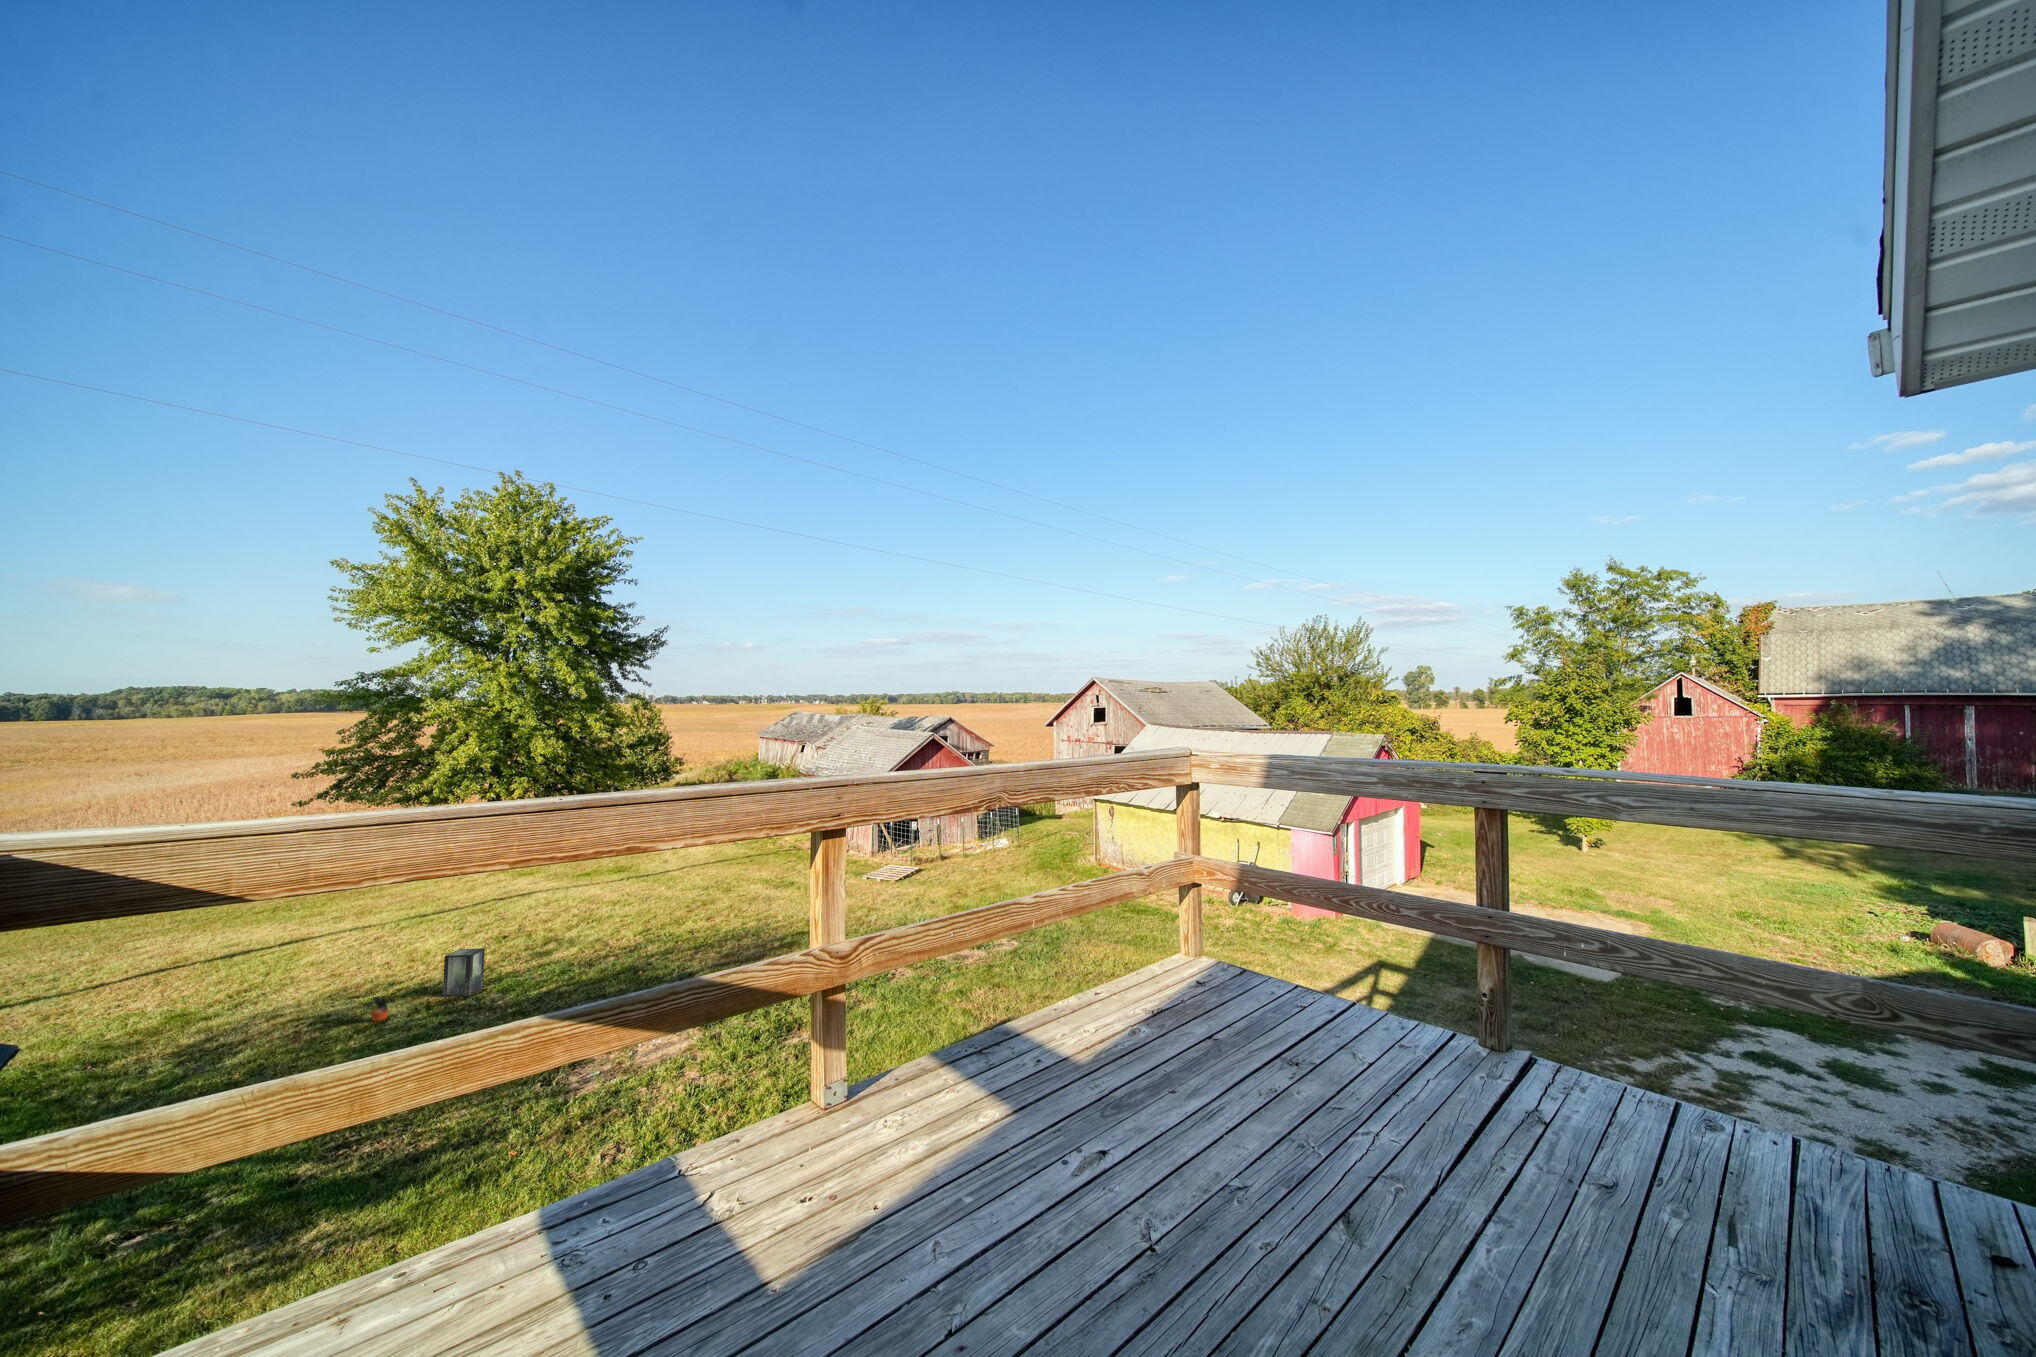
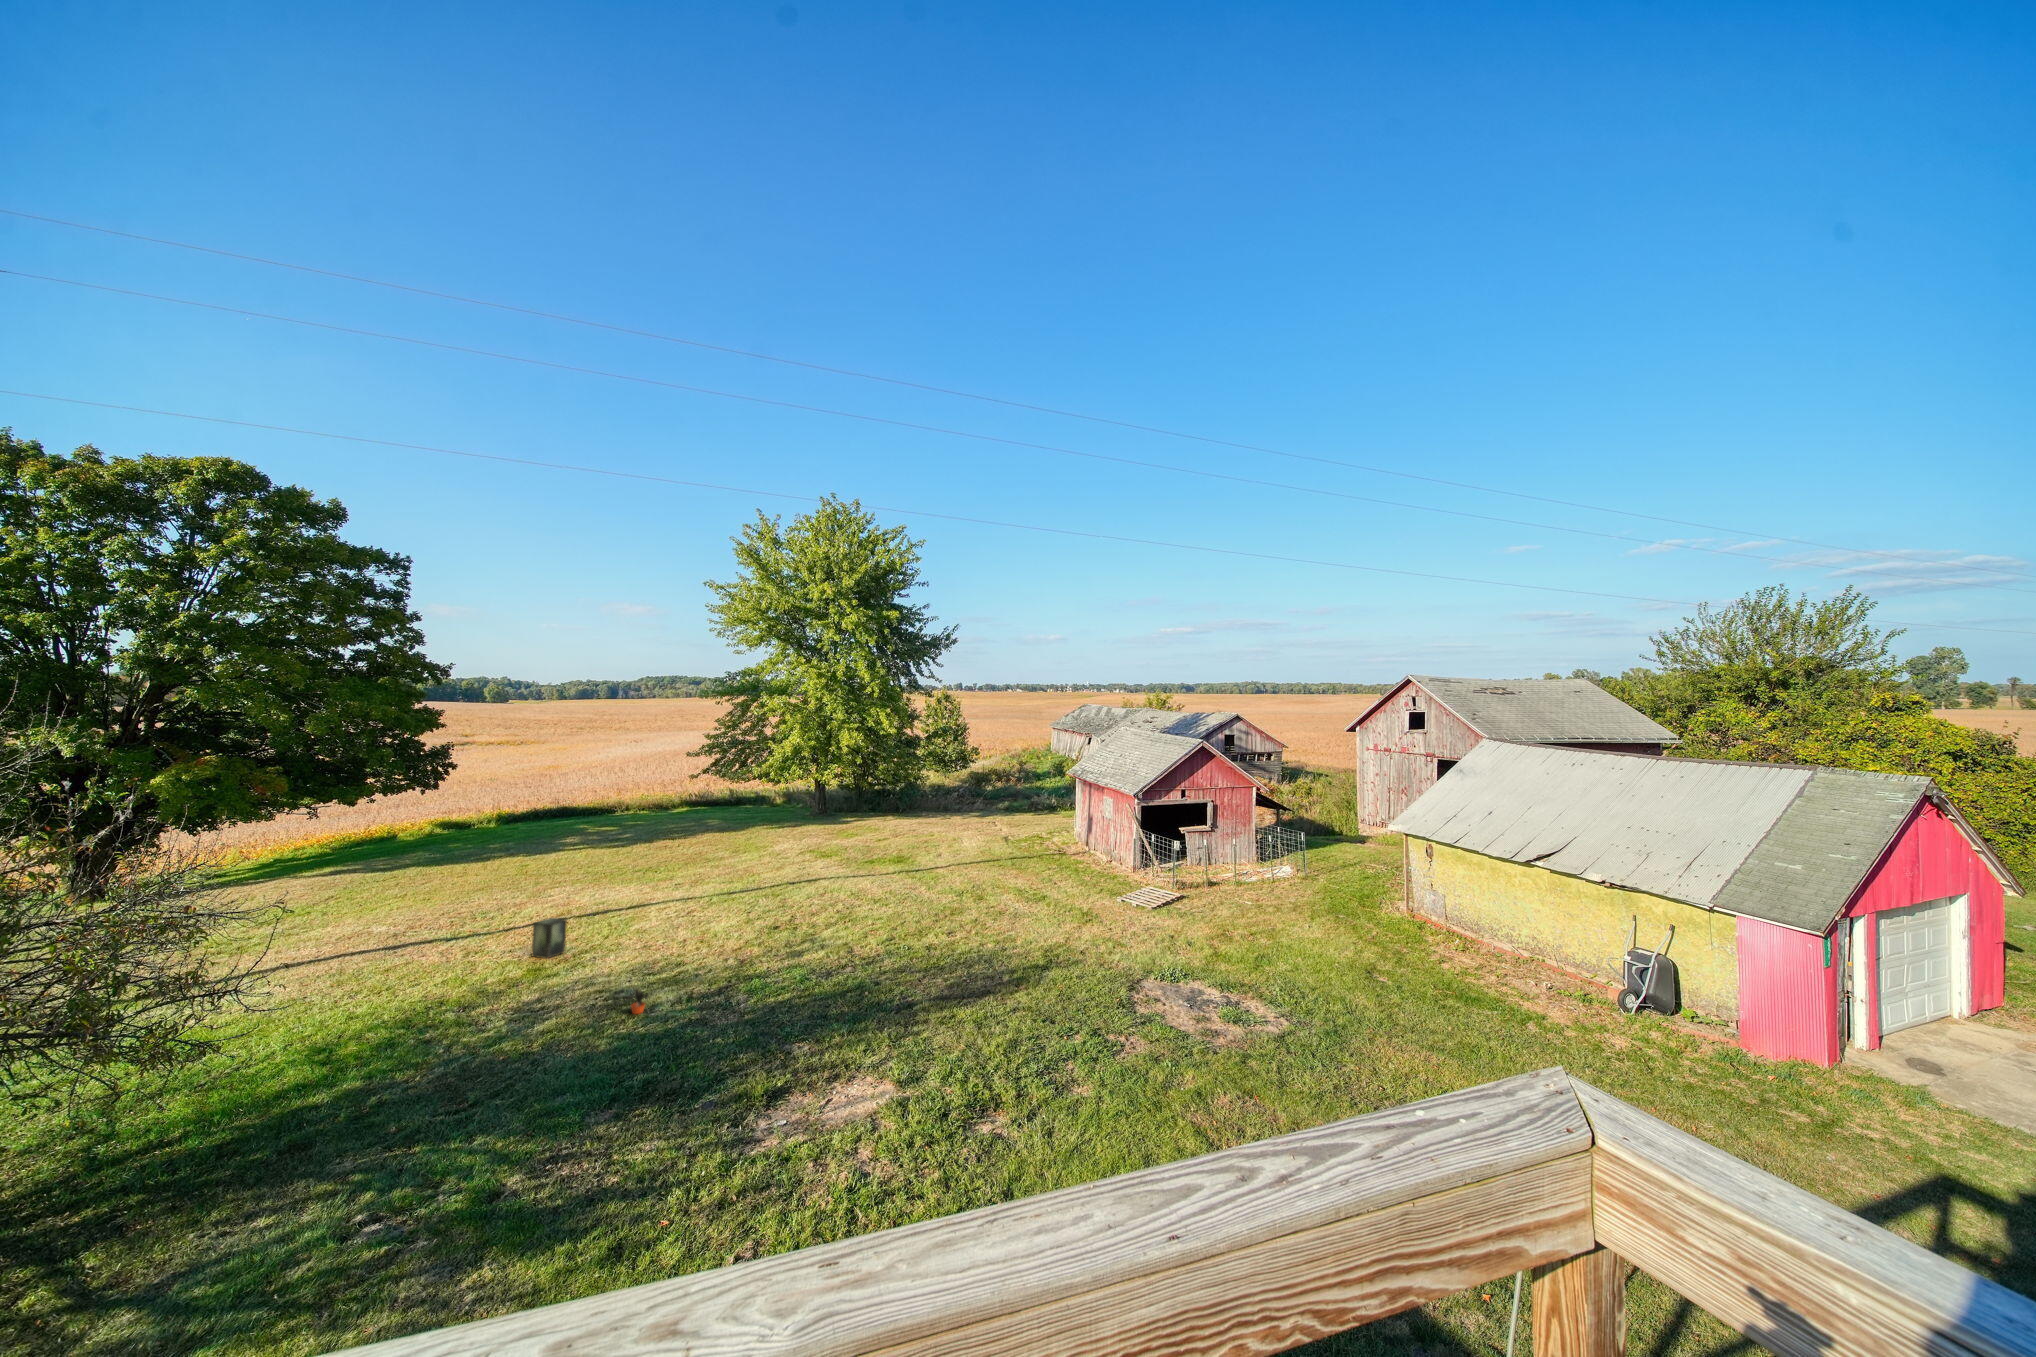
storage box: present [443,948,485,997] -> present [532,918,567,958]

